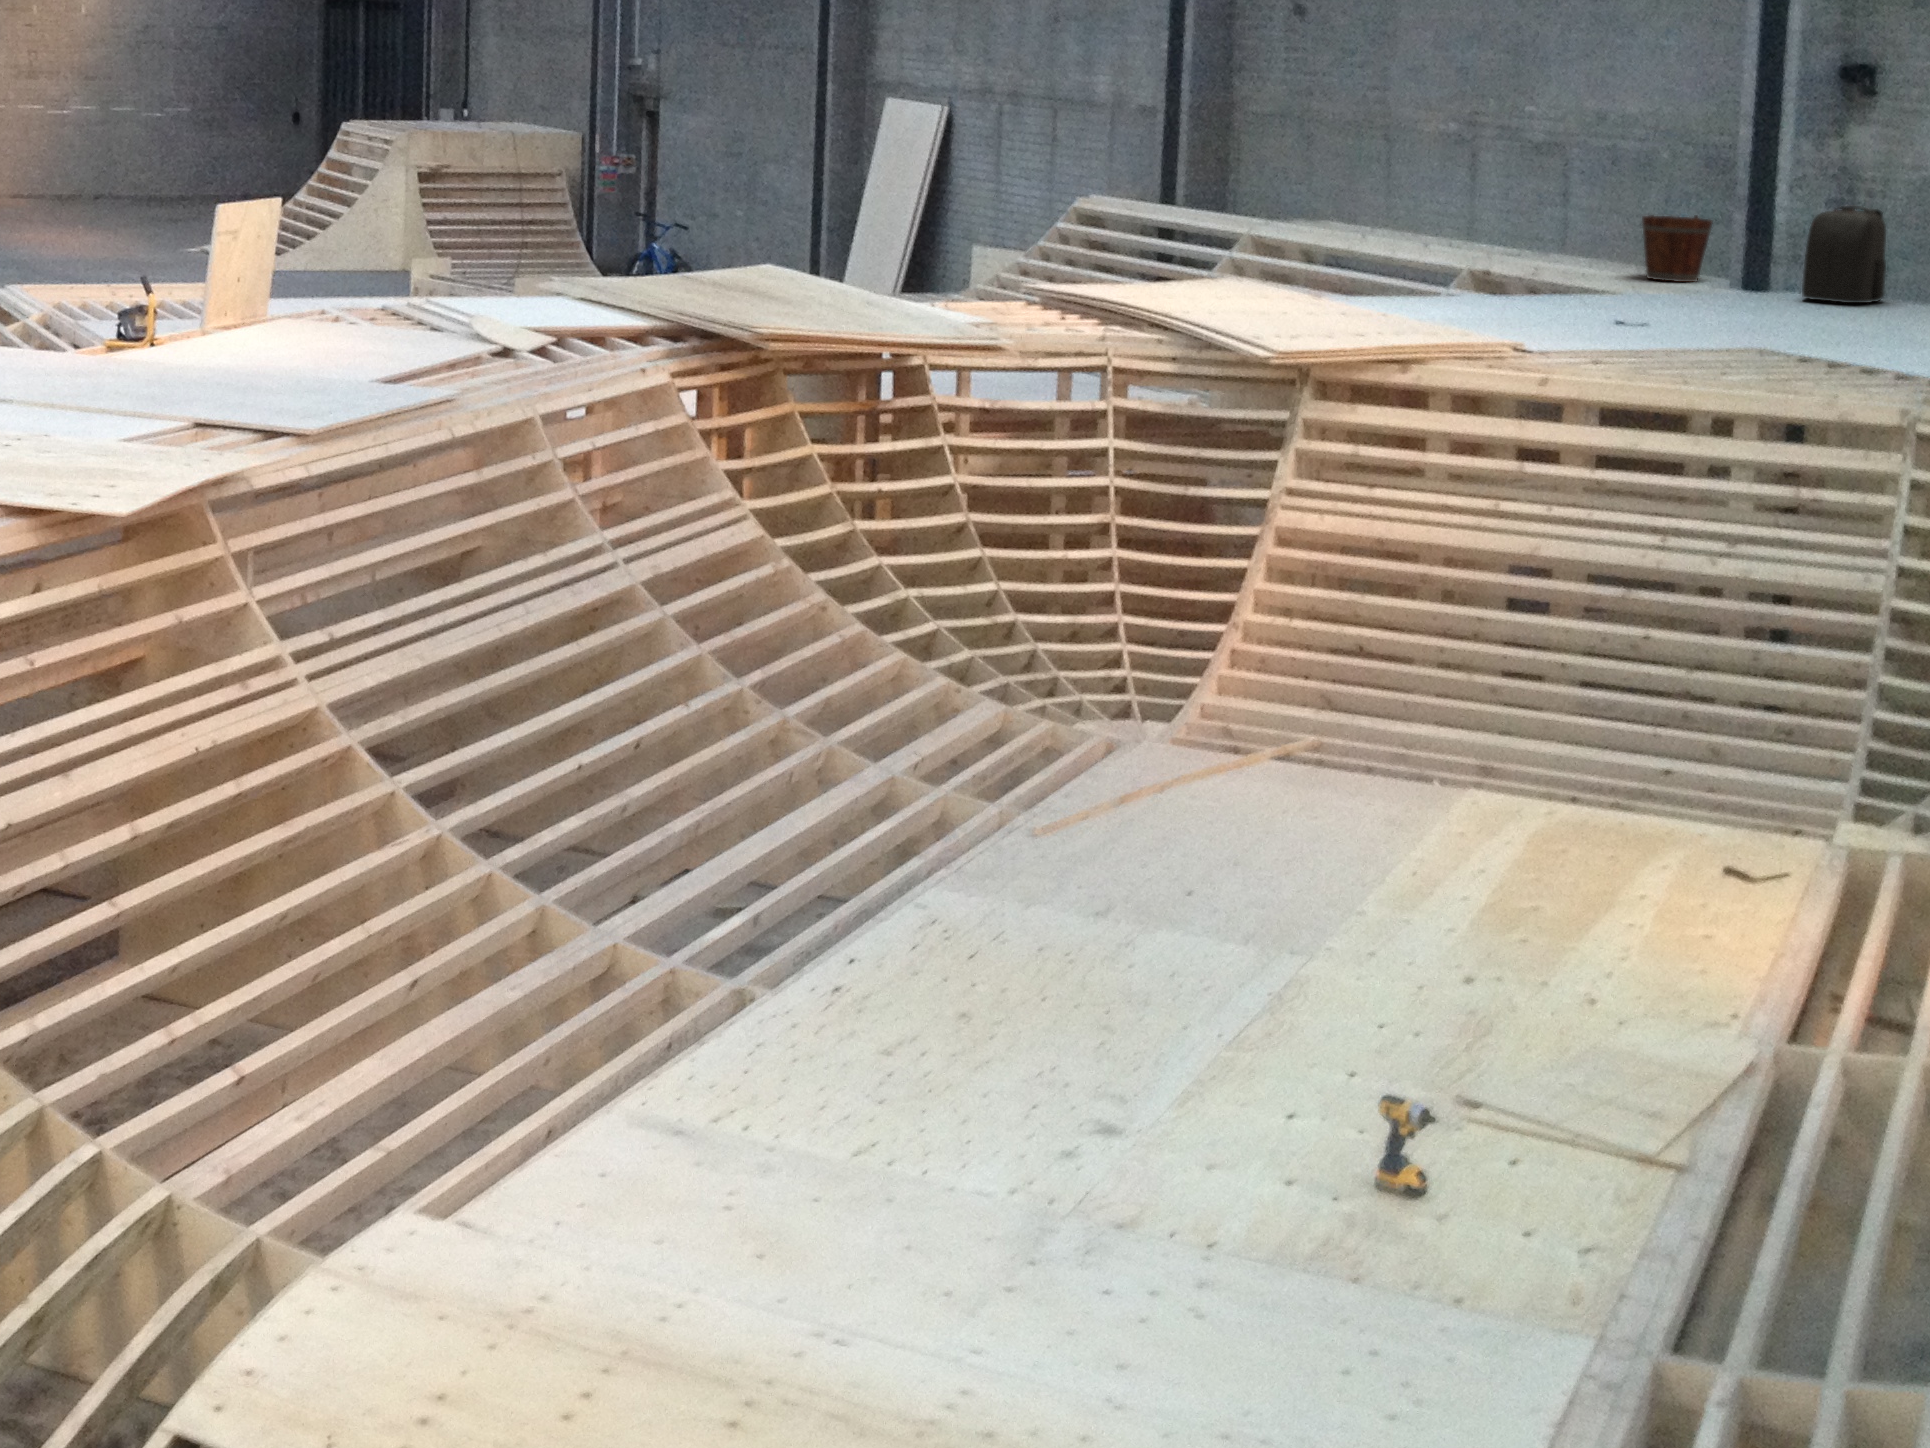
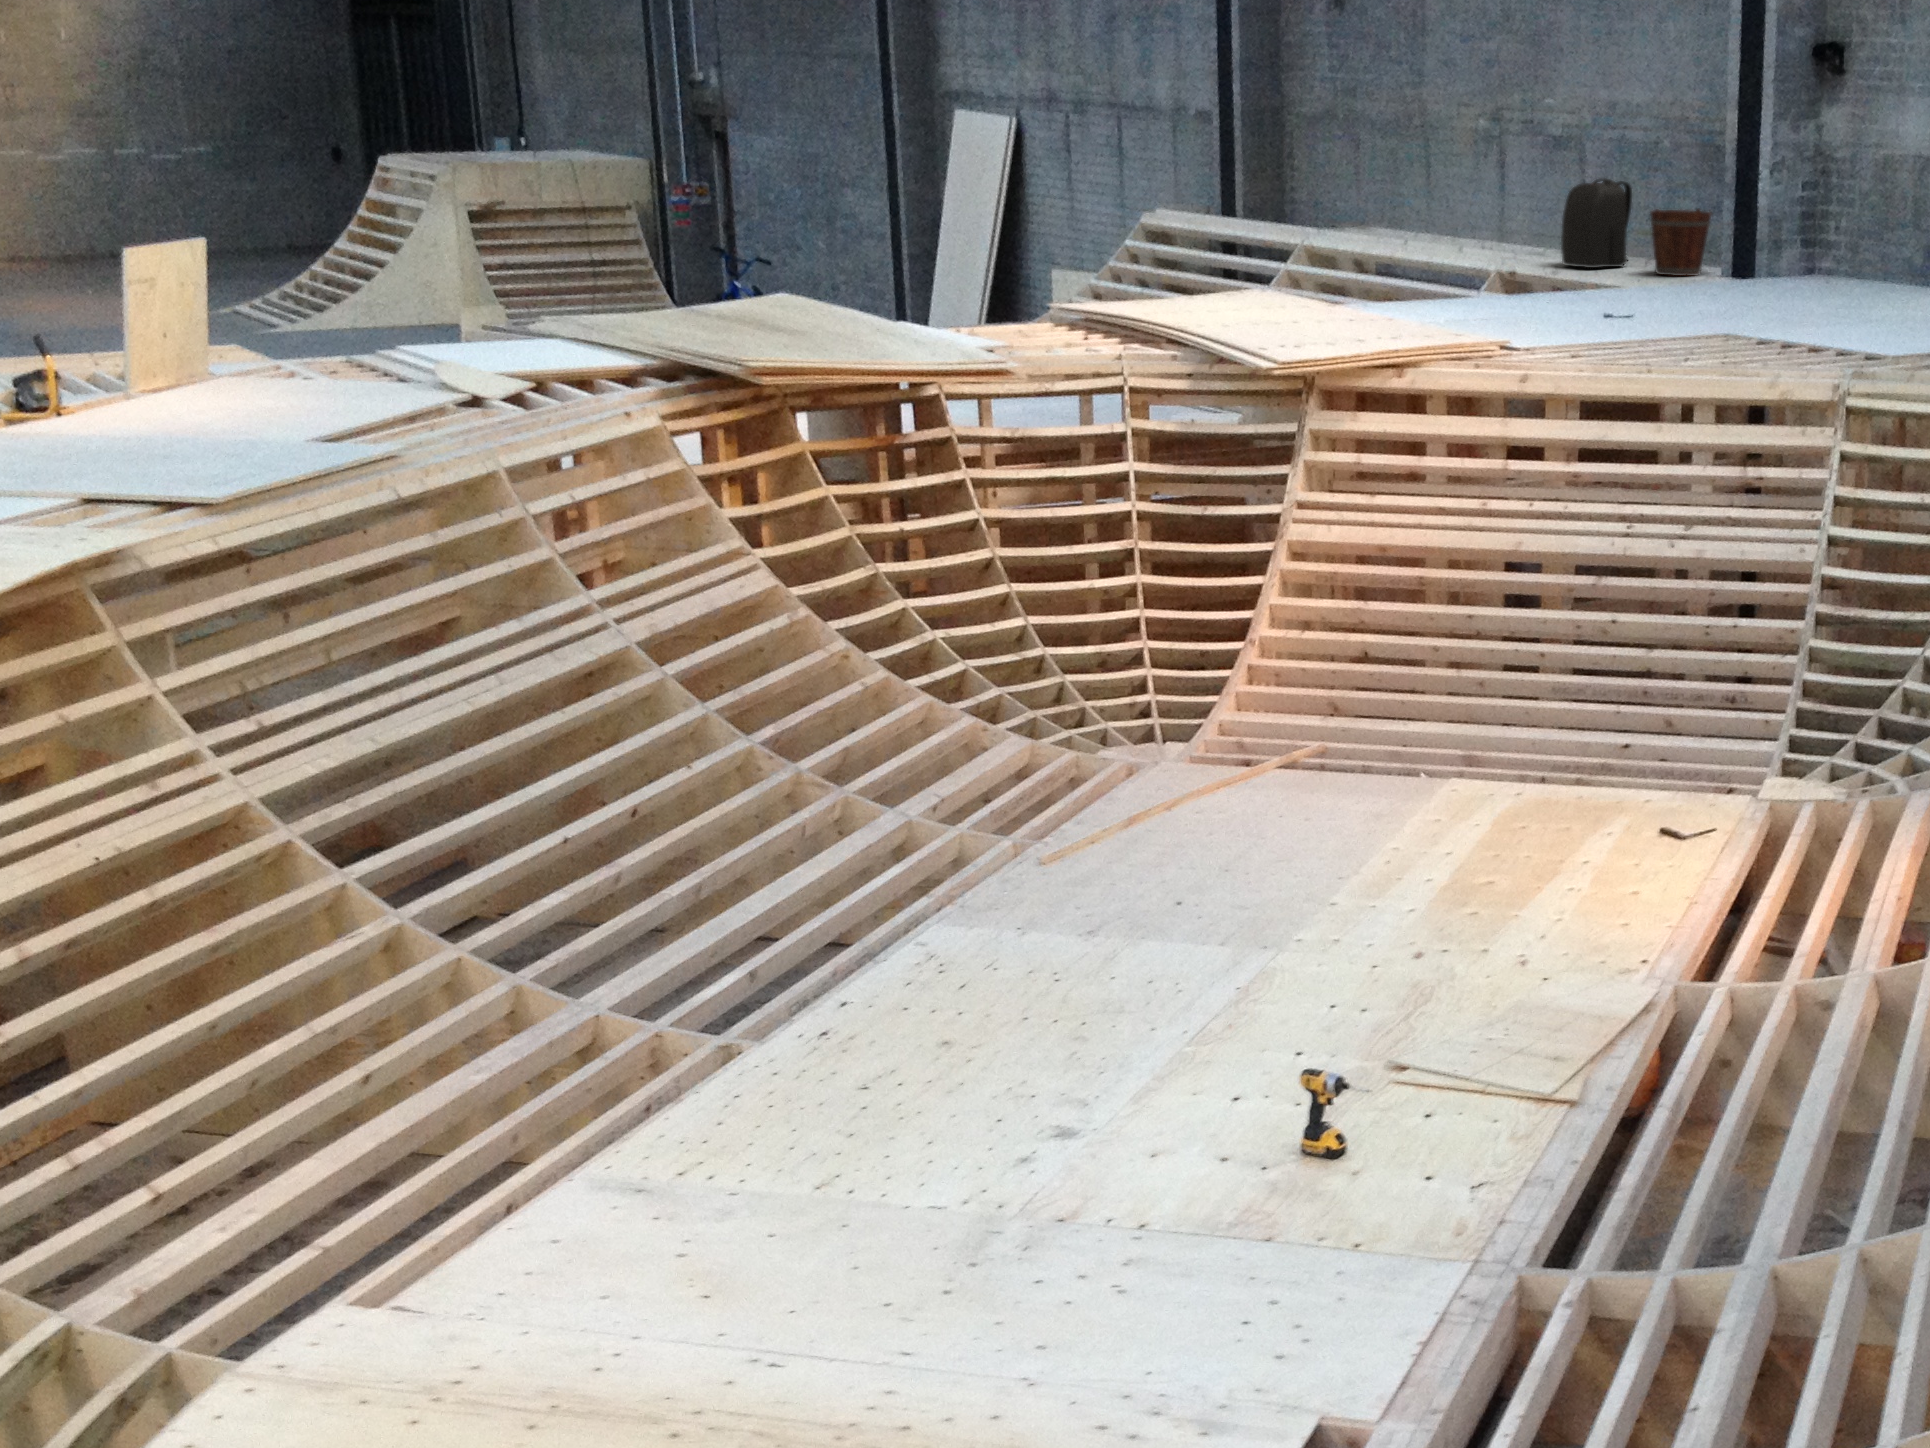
backpack: present [1802,206,1886,303] -> present [1561,178,1632,268]

